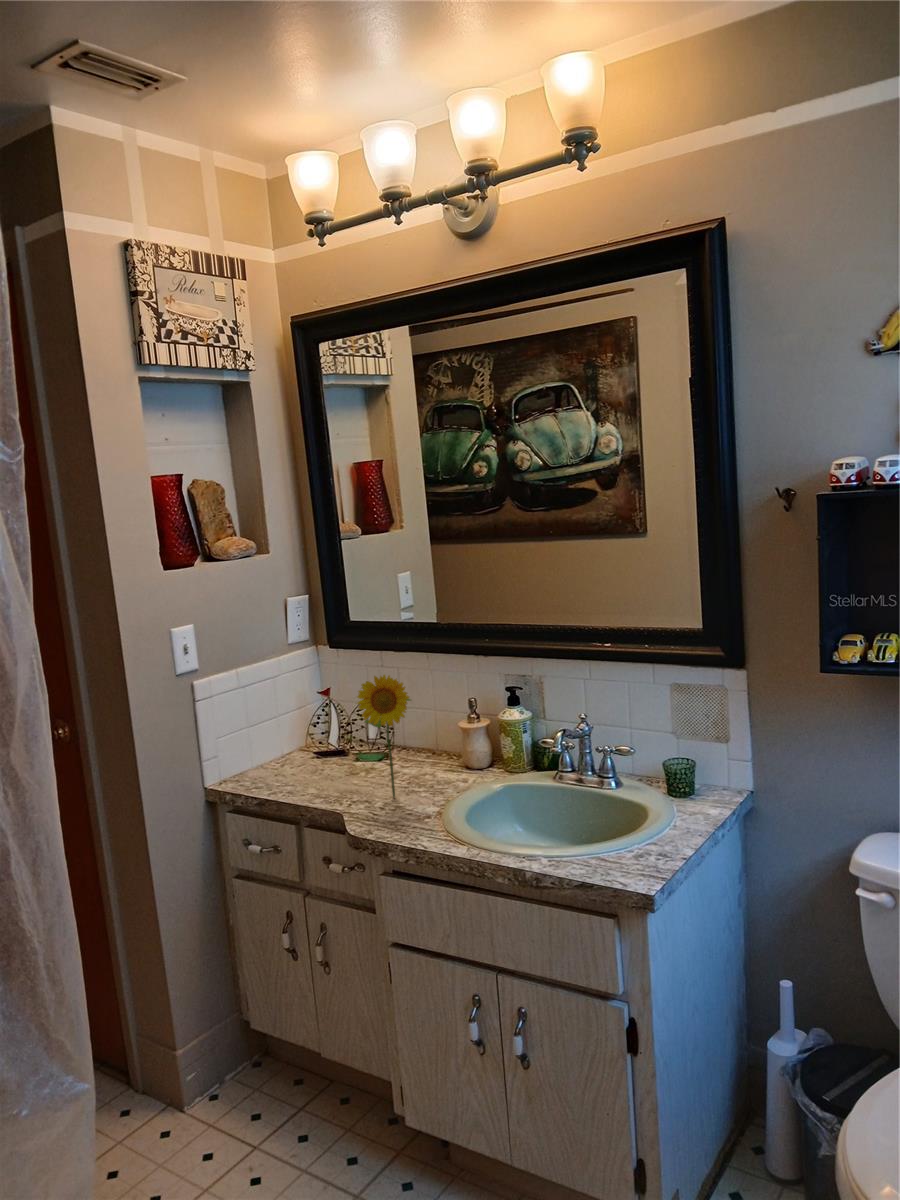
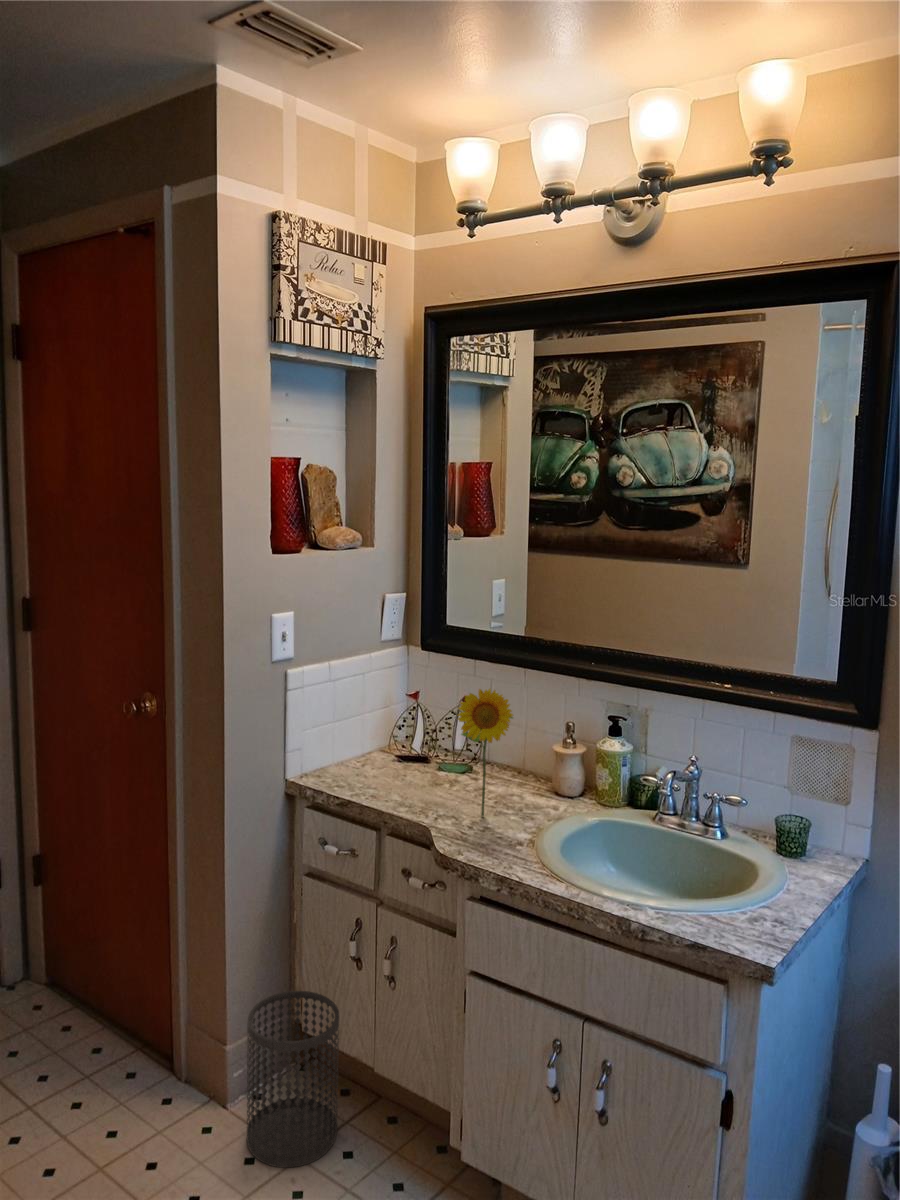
wastebasket: none [191,989,292,1159] -> present [247,991,339,1168]

